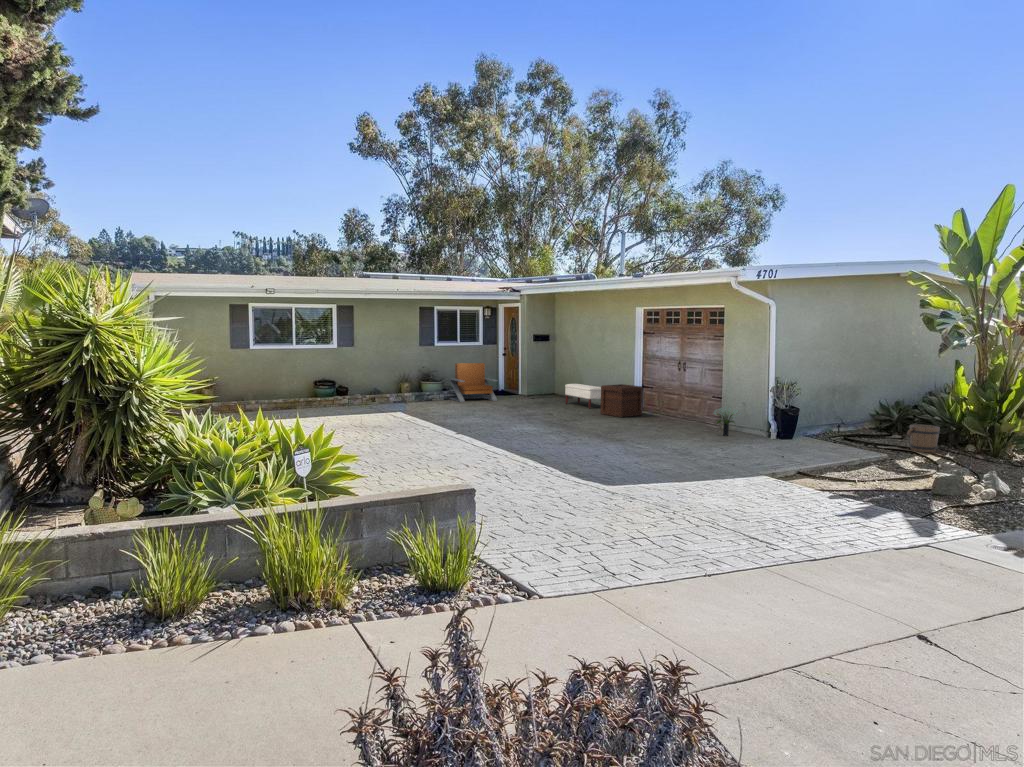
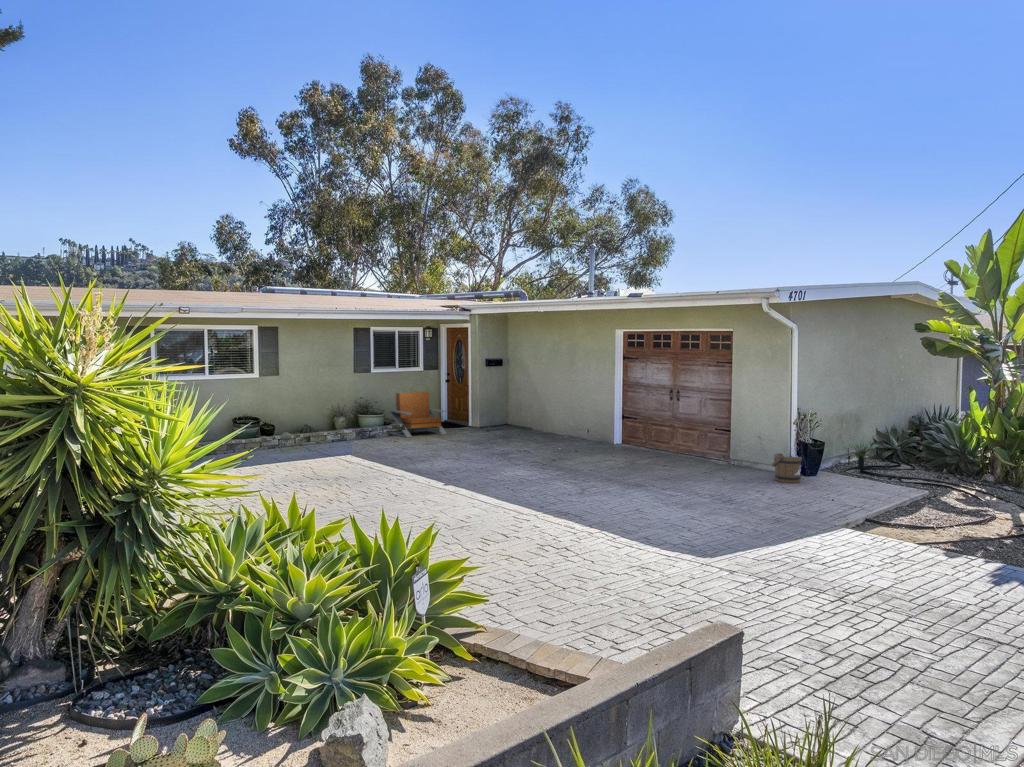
bench: present [565,384,601,409] -> none [525,413,573,442]
wooden crate: present [600,384,643,417] -> none [578,414,624,452]
potted plant: present [714,406,738,436] -> present [849,439,878,469]
bucket: present [907,424,940,452] -> present [772,453,802,483]

